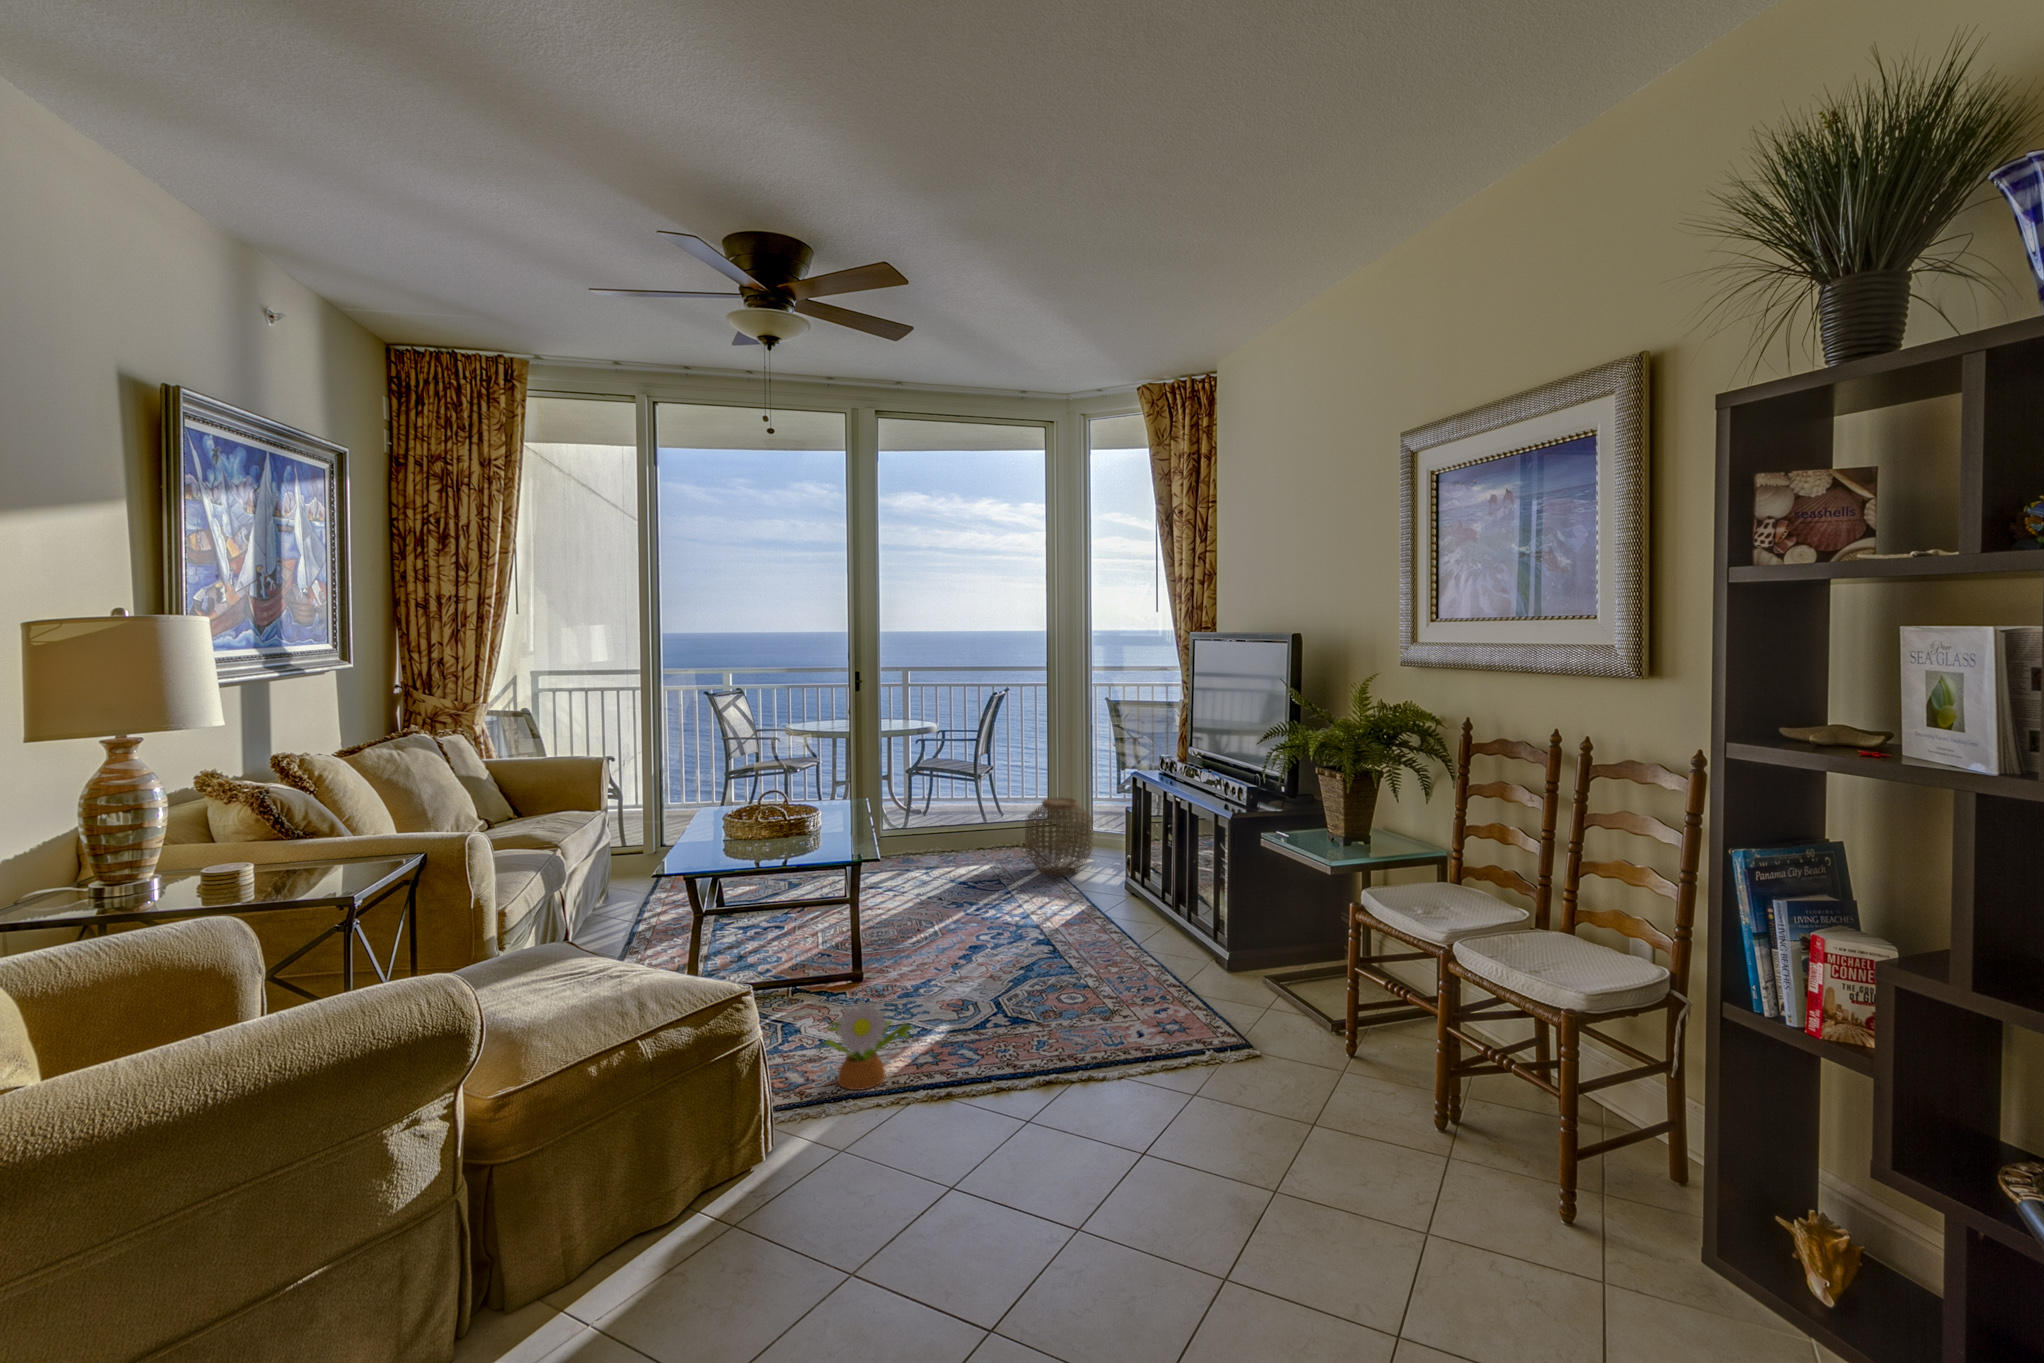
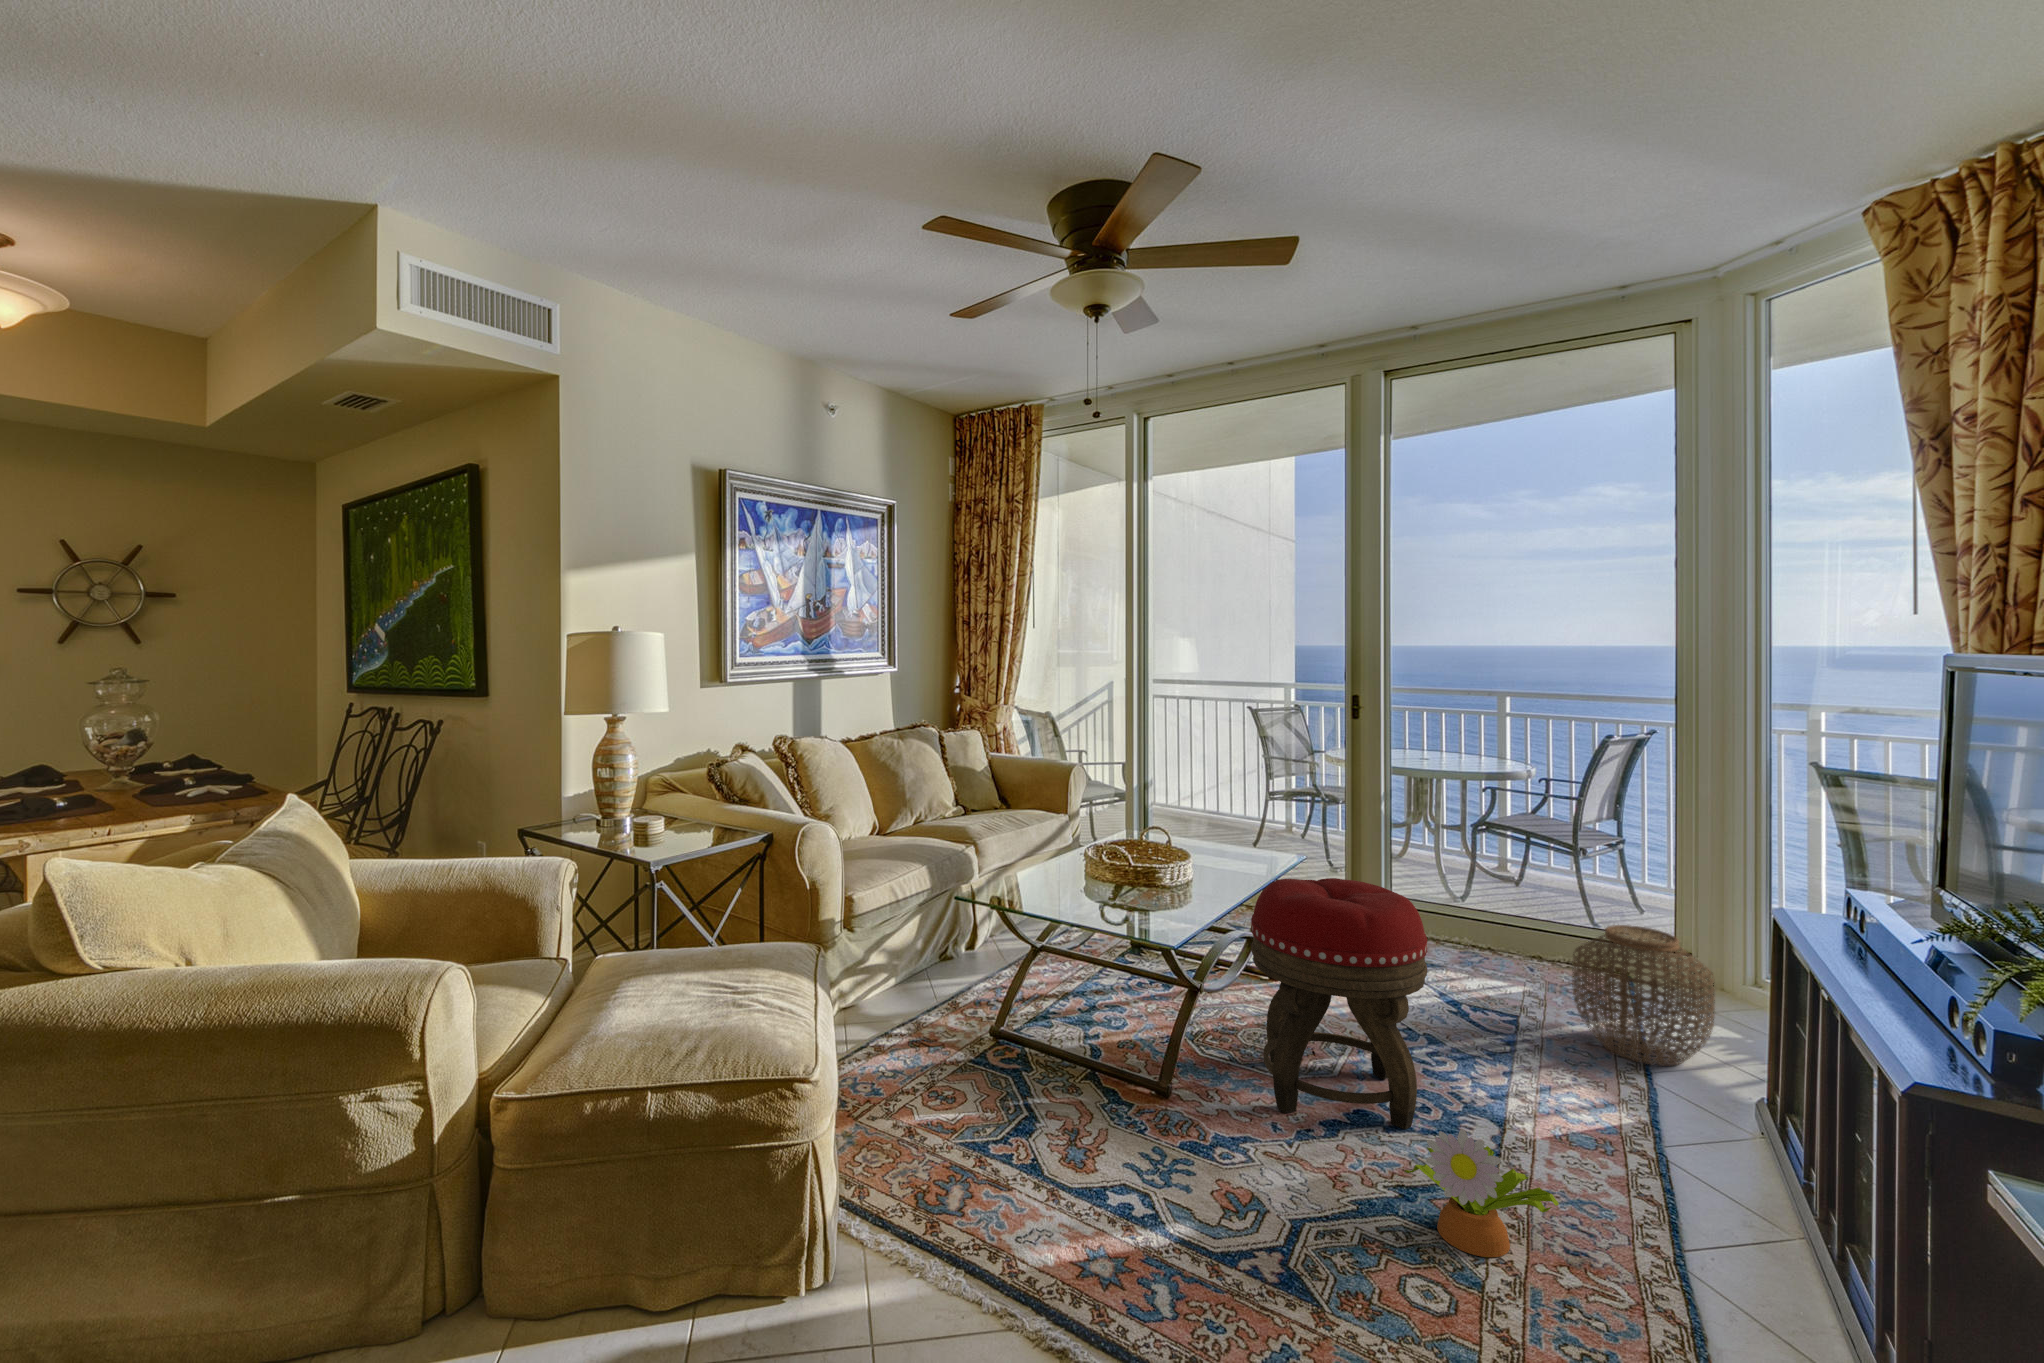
footstool: none [889,793,1002,956] -> present [1251,878,1428,1129]
decorative plant: present [817,1000,914,1090] -> present [1405,1129,1559,1257]

